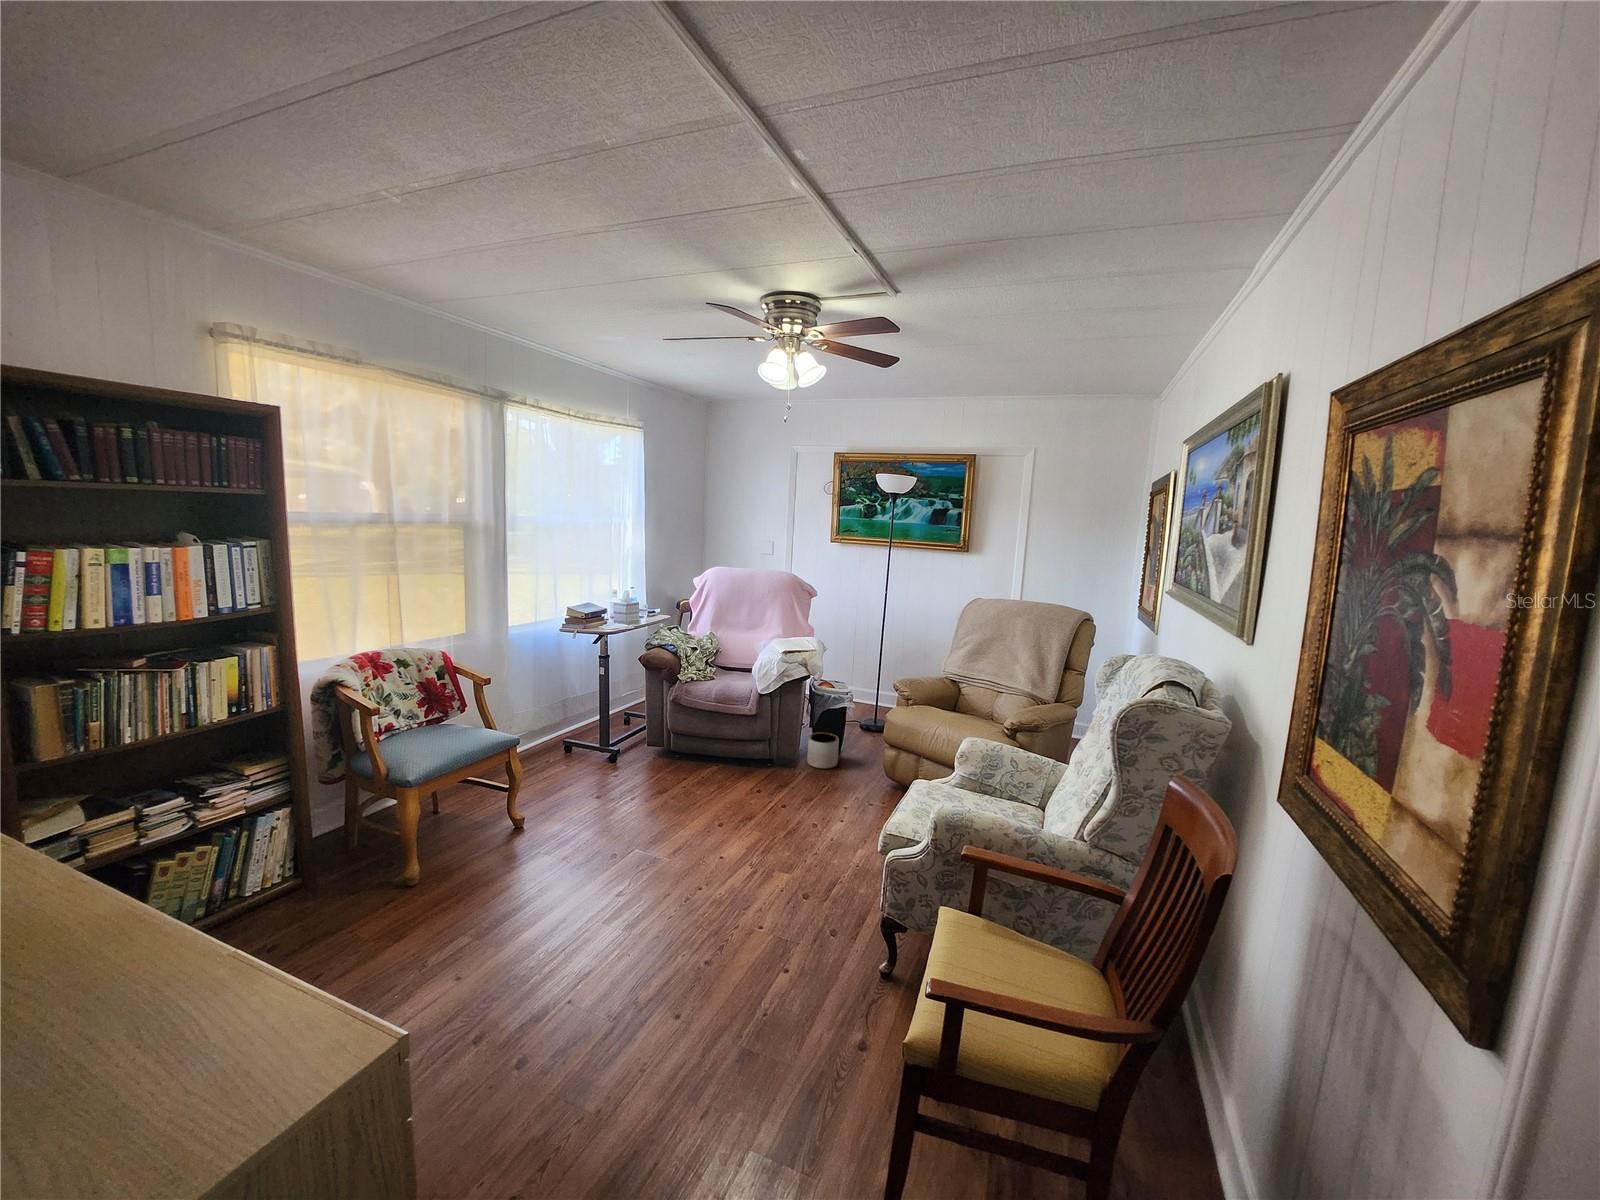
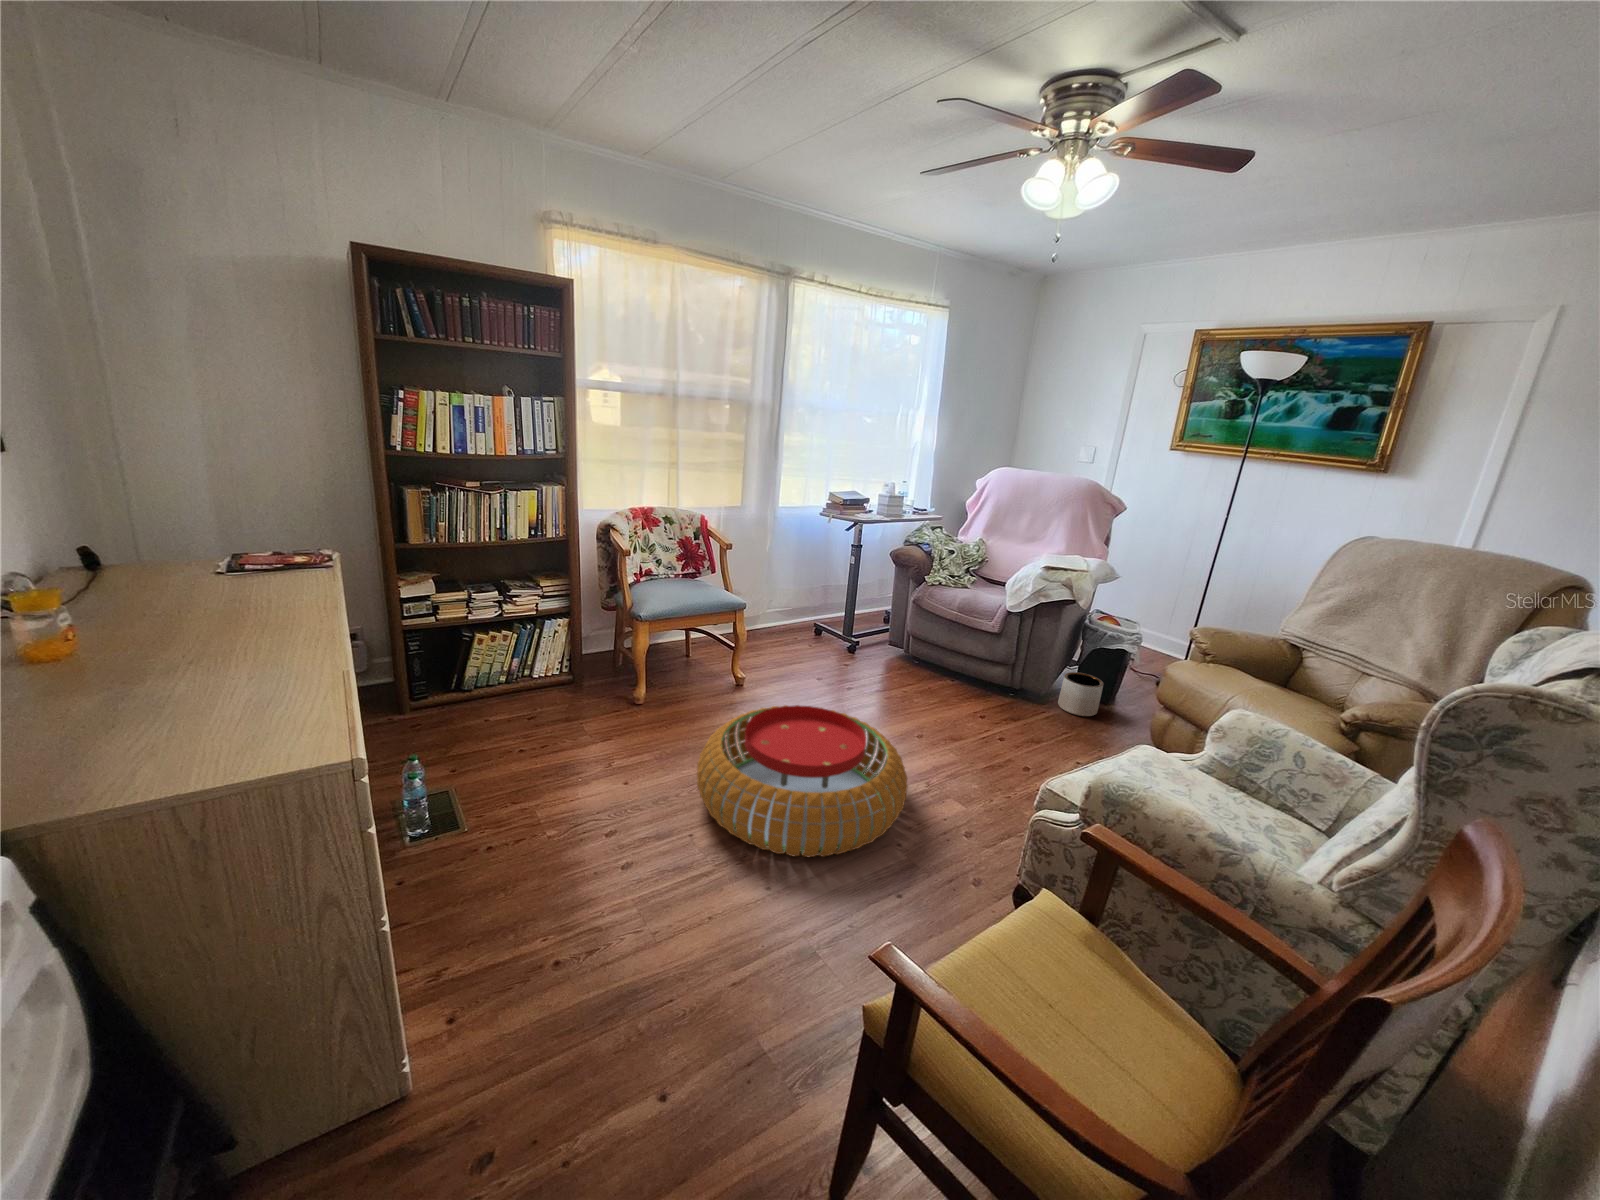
pouf: none [545,823,756,982] -> present [697,705,908,857]

